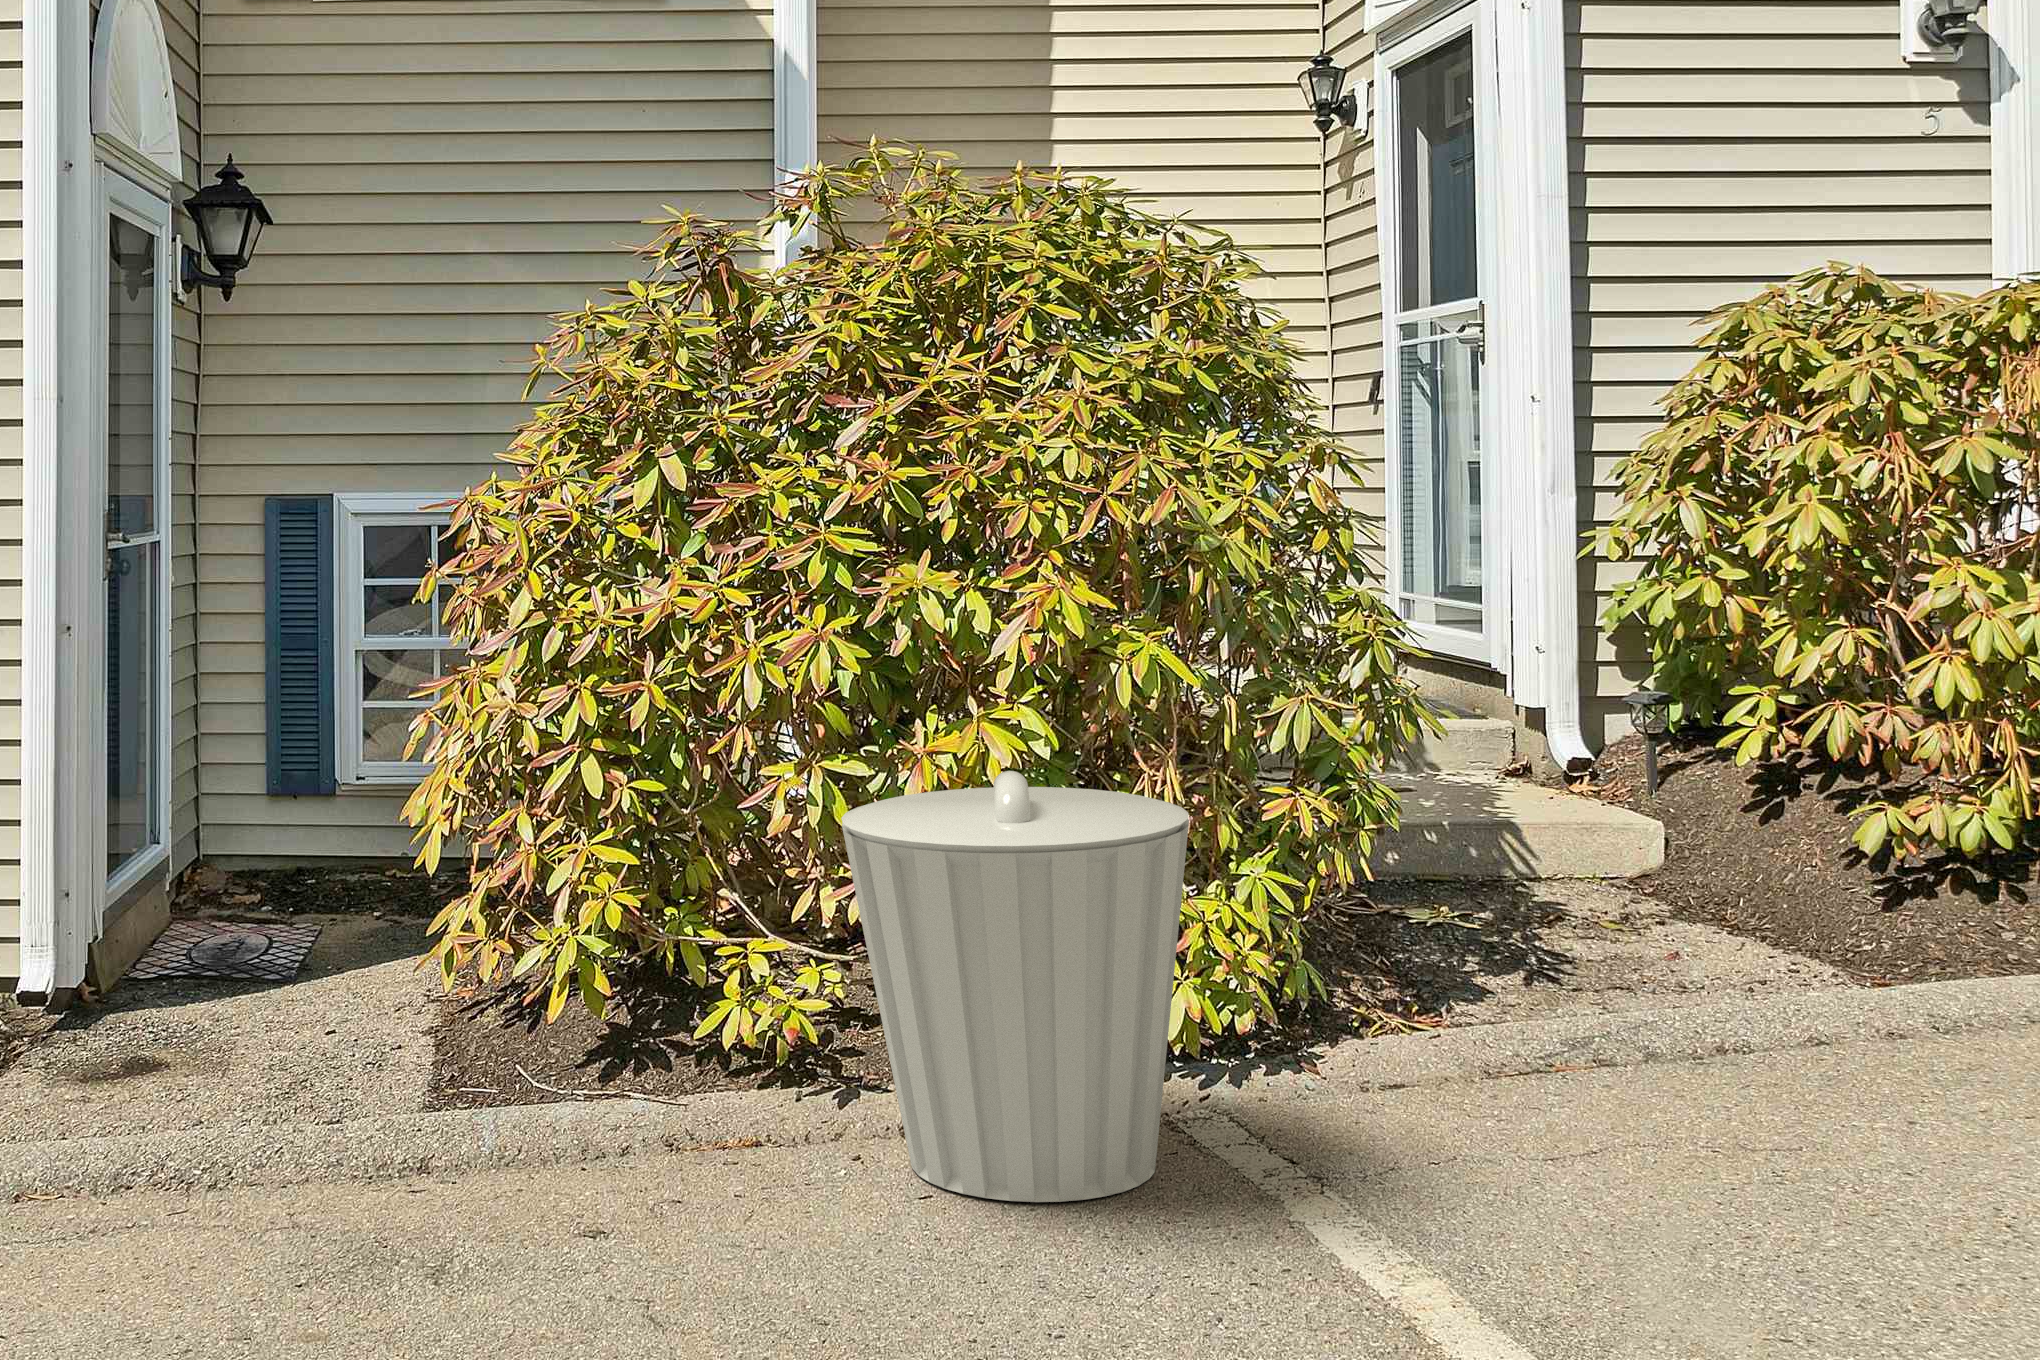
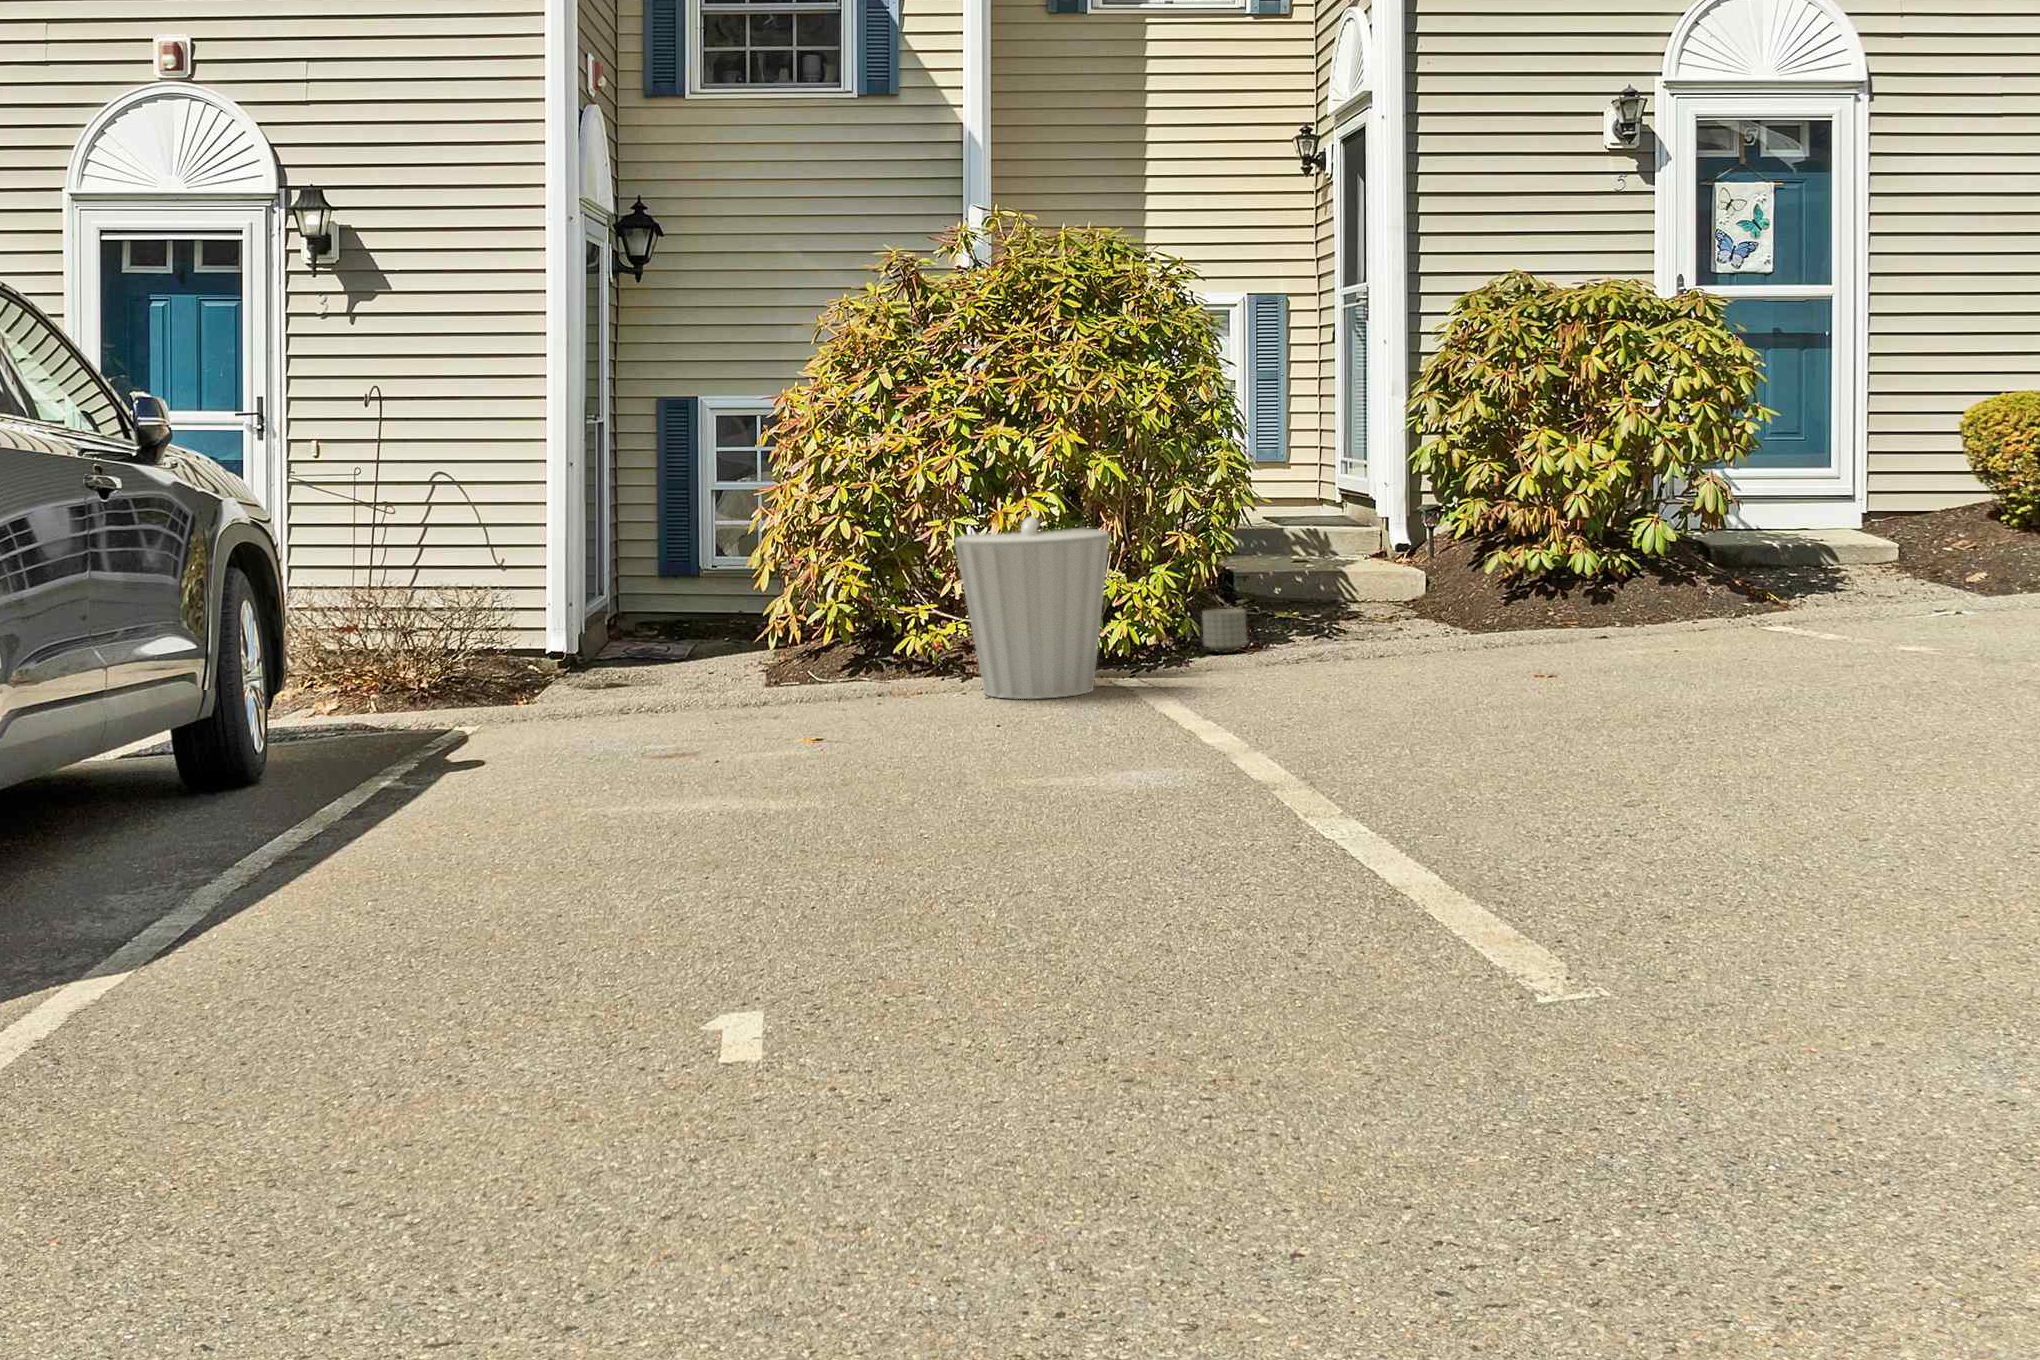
planter: none [1334,941,1432,1040] -> present [1202,609,1247,653]

